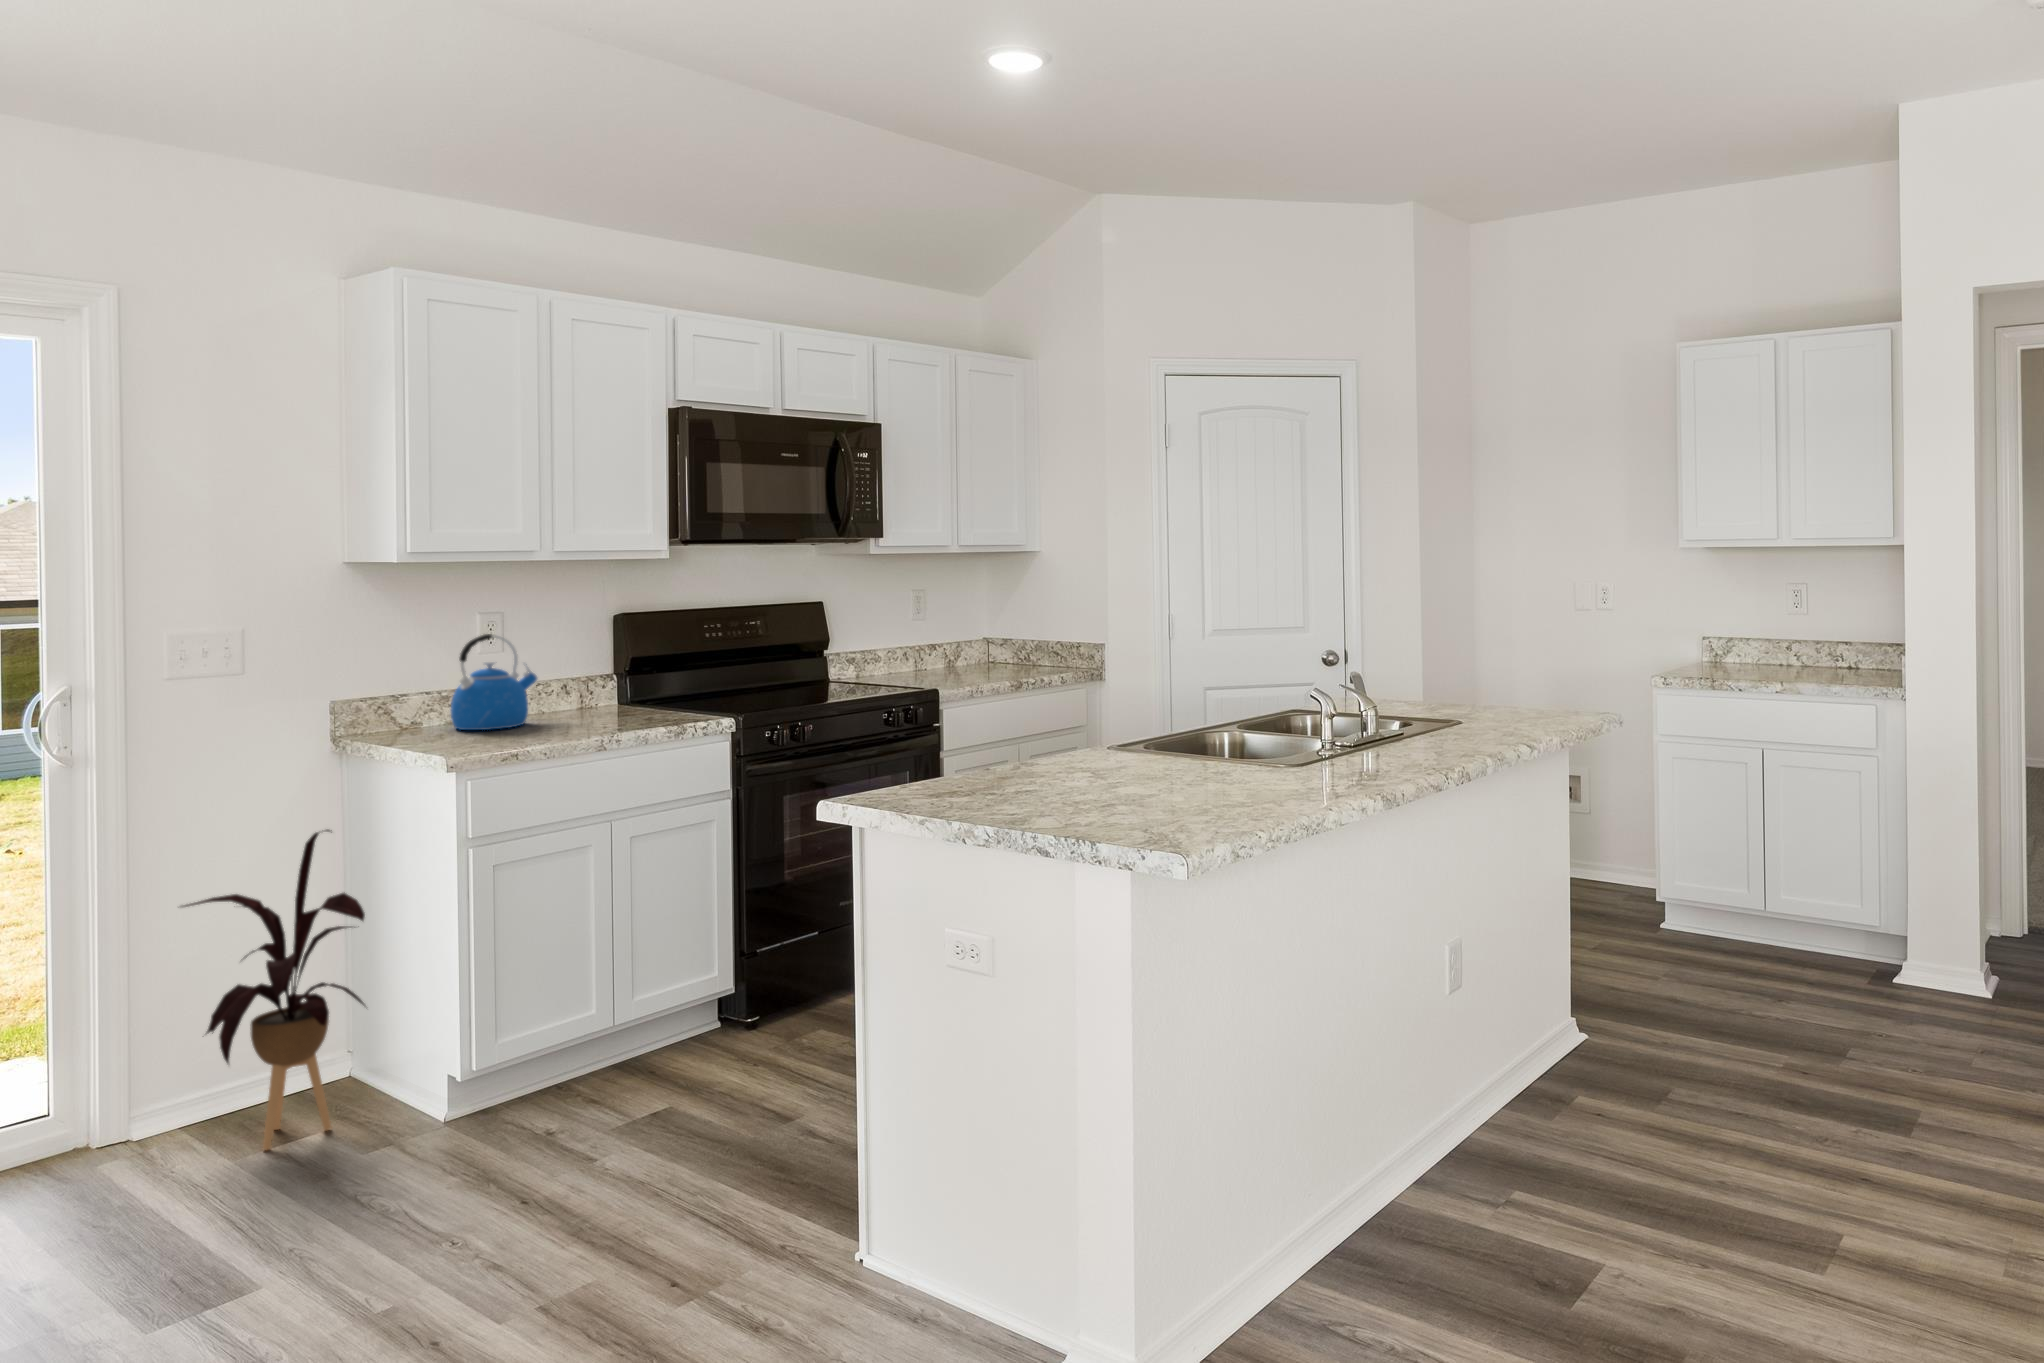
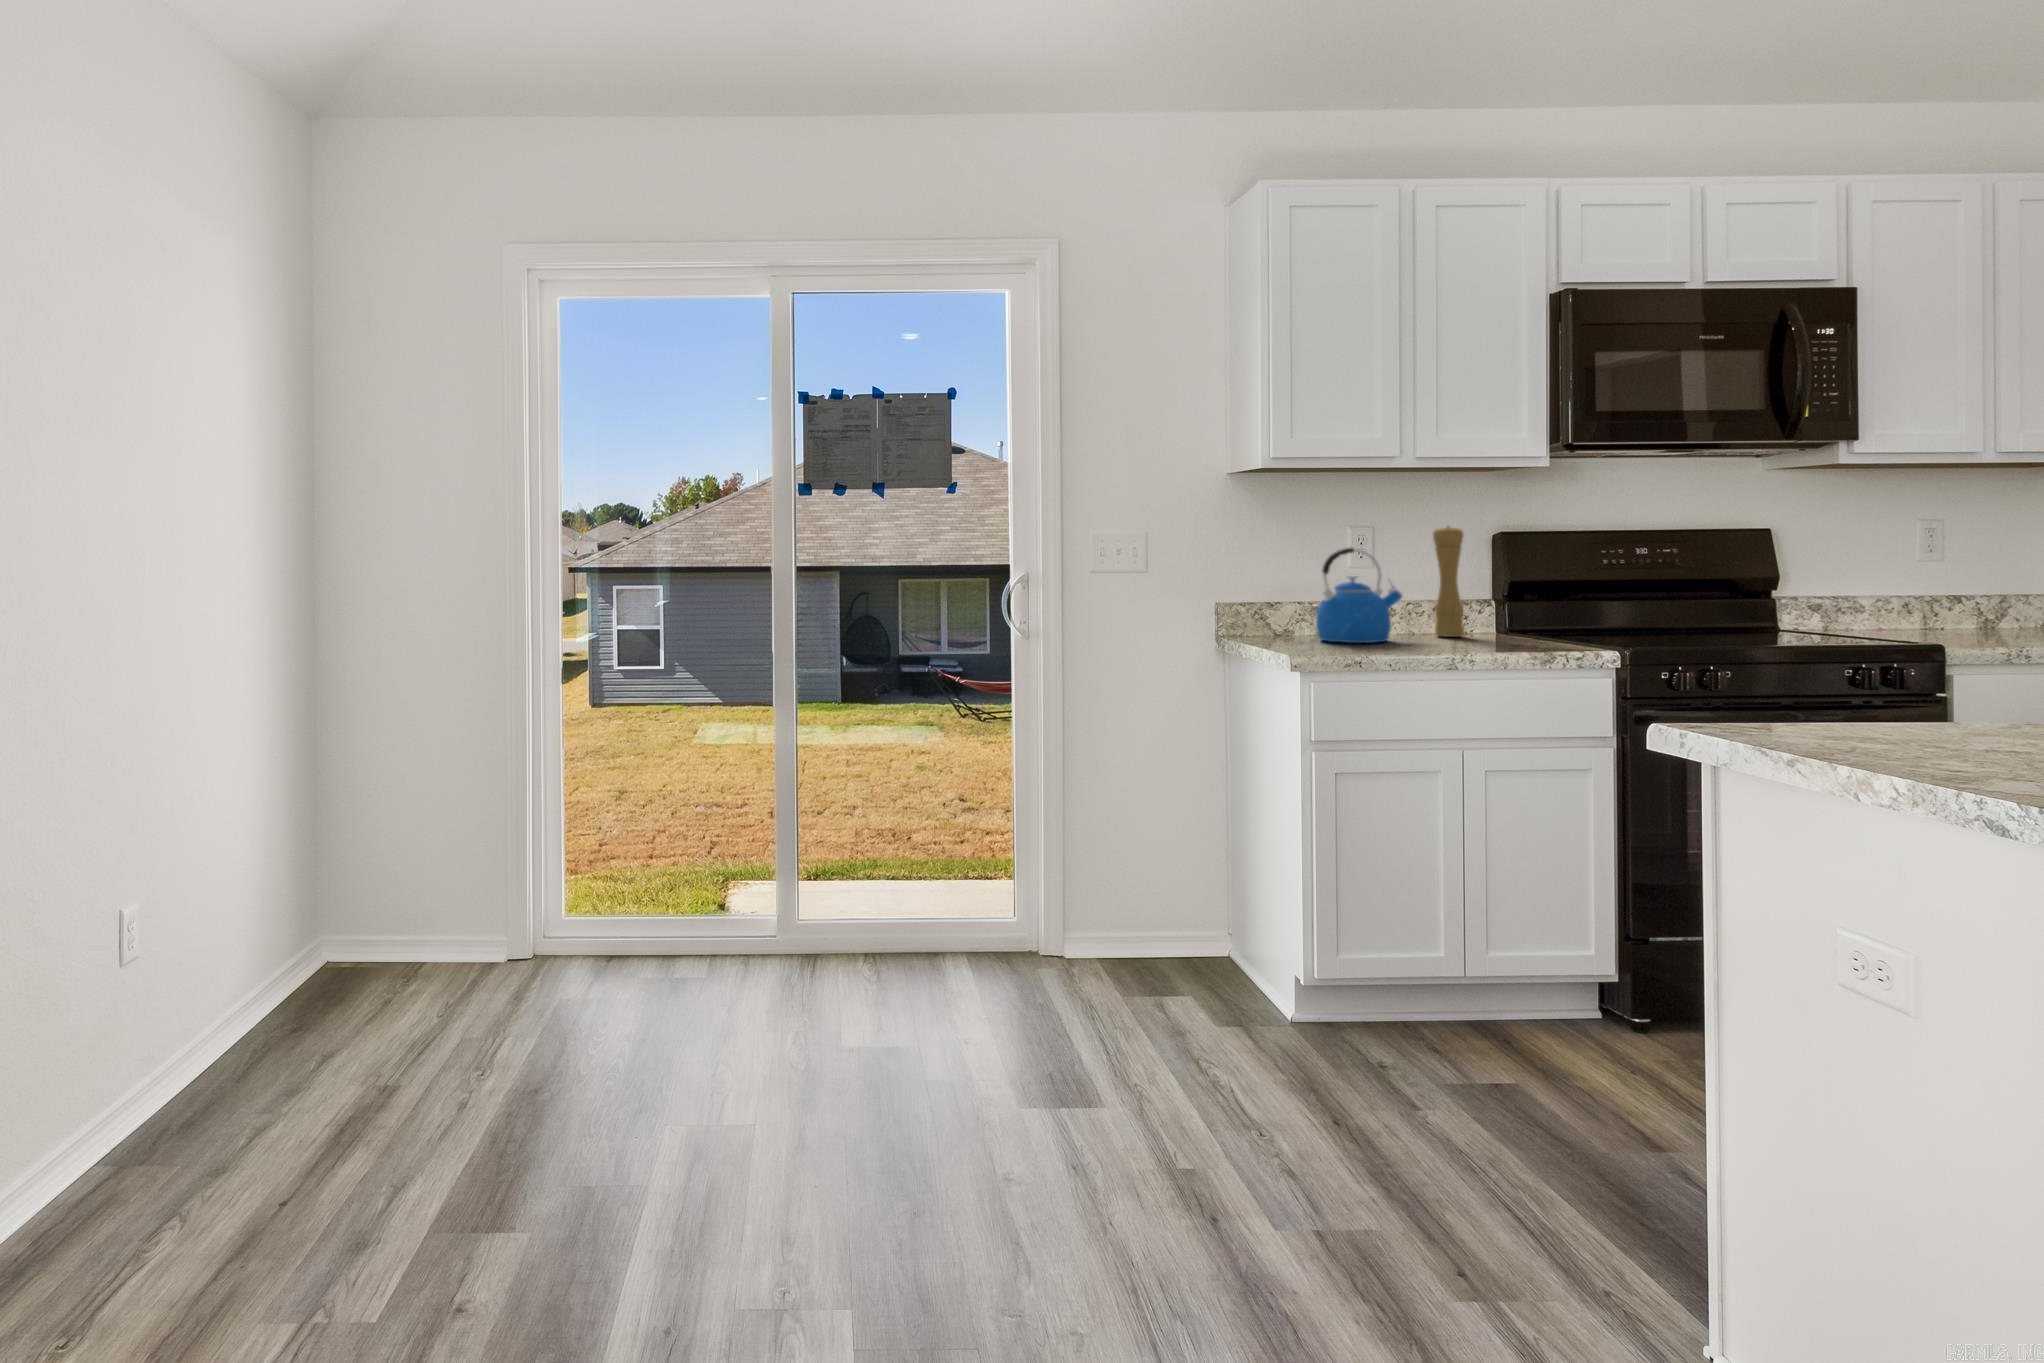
pepper mill: none [564,608,593,713] -> present [1433,526,1464,637]
house plant: present [182,830,365,1150] -> none [1087,715,1227,993]

